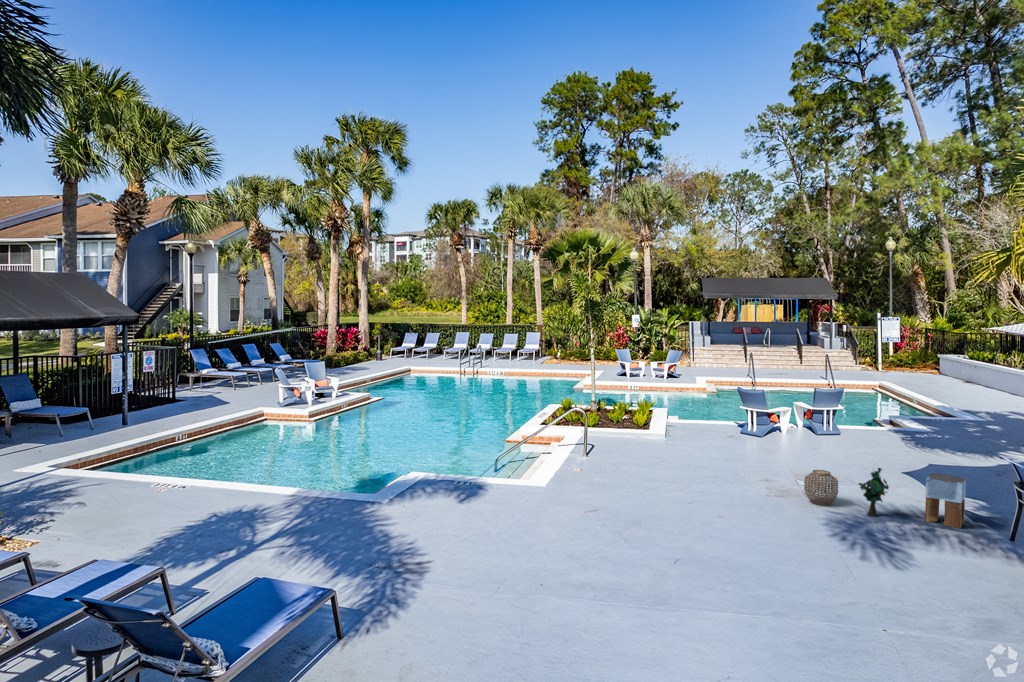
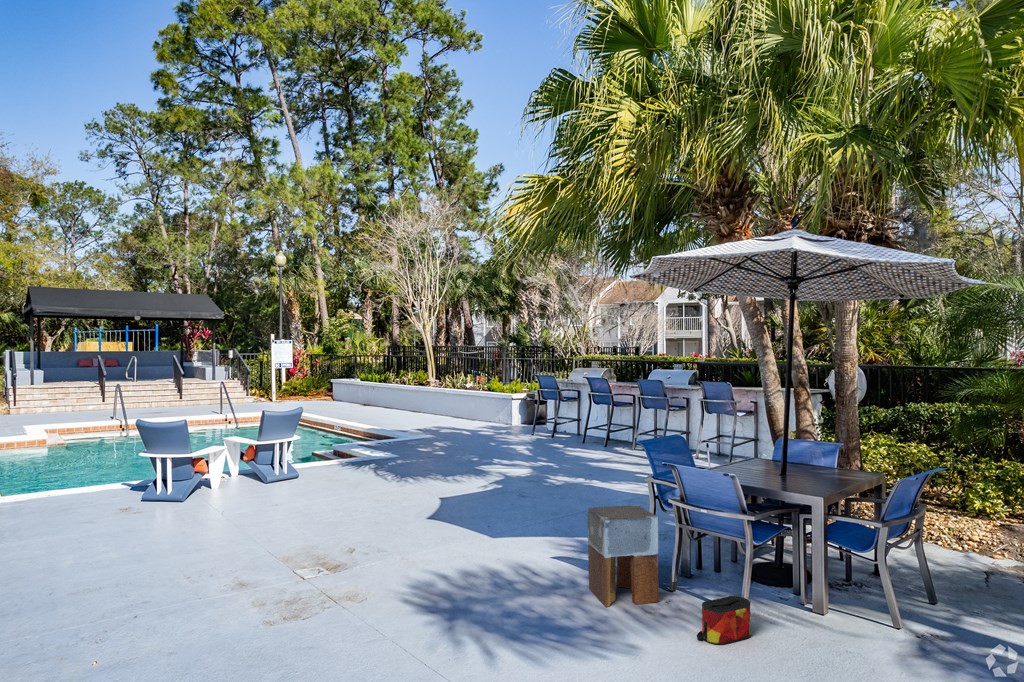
decorative plant: present [858,468,889,517] -> none [499,520,554,631]
woven basket: present [804,470,838,505] -> none [379,551,450,638]
bag: none [949,525,989,548] -> present [697,596,751,645]

